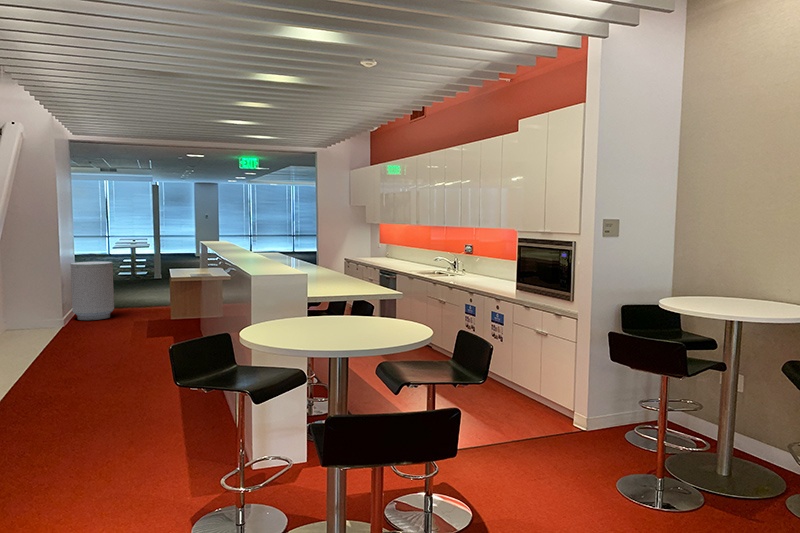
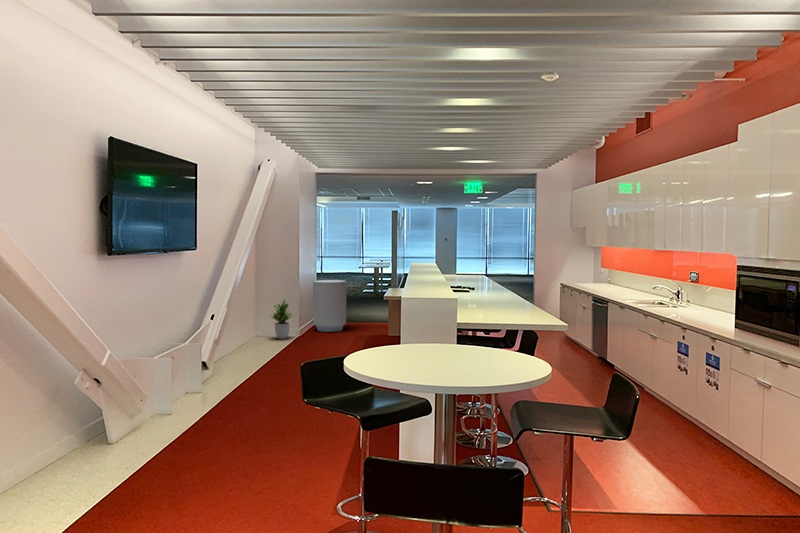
potted plant: none [16,284,52,332] -> present [271,300,294,339]

